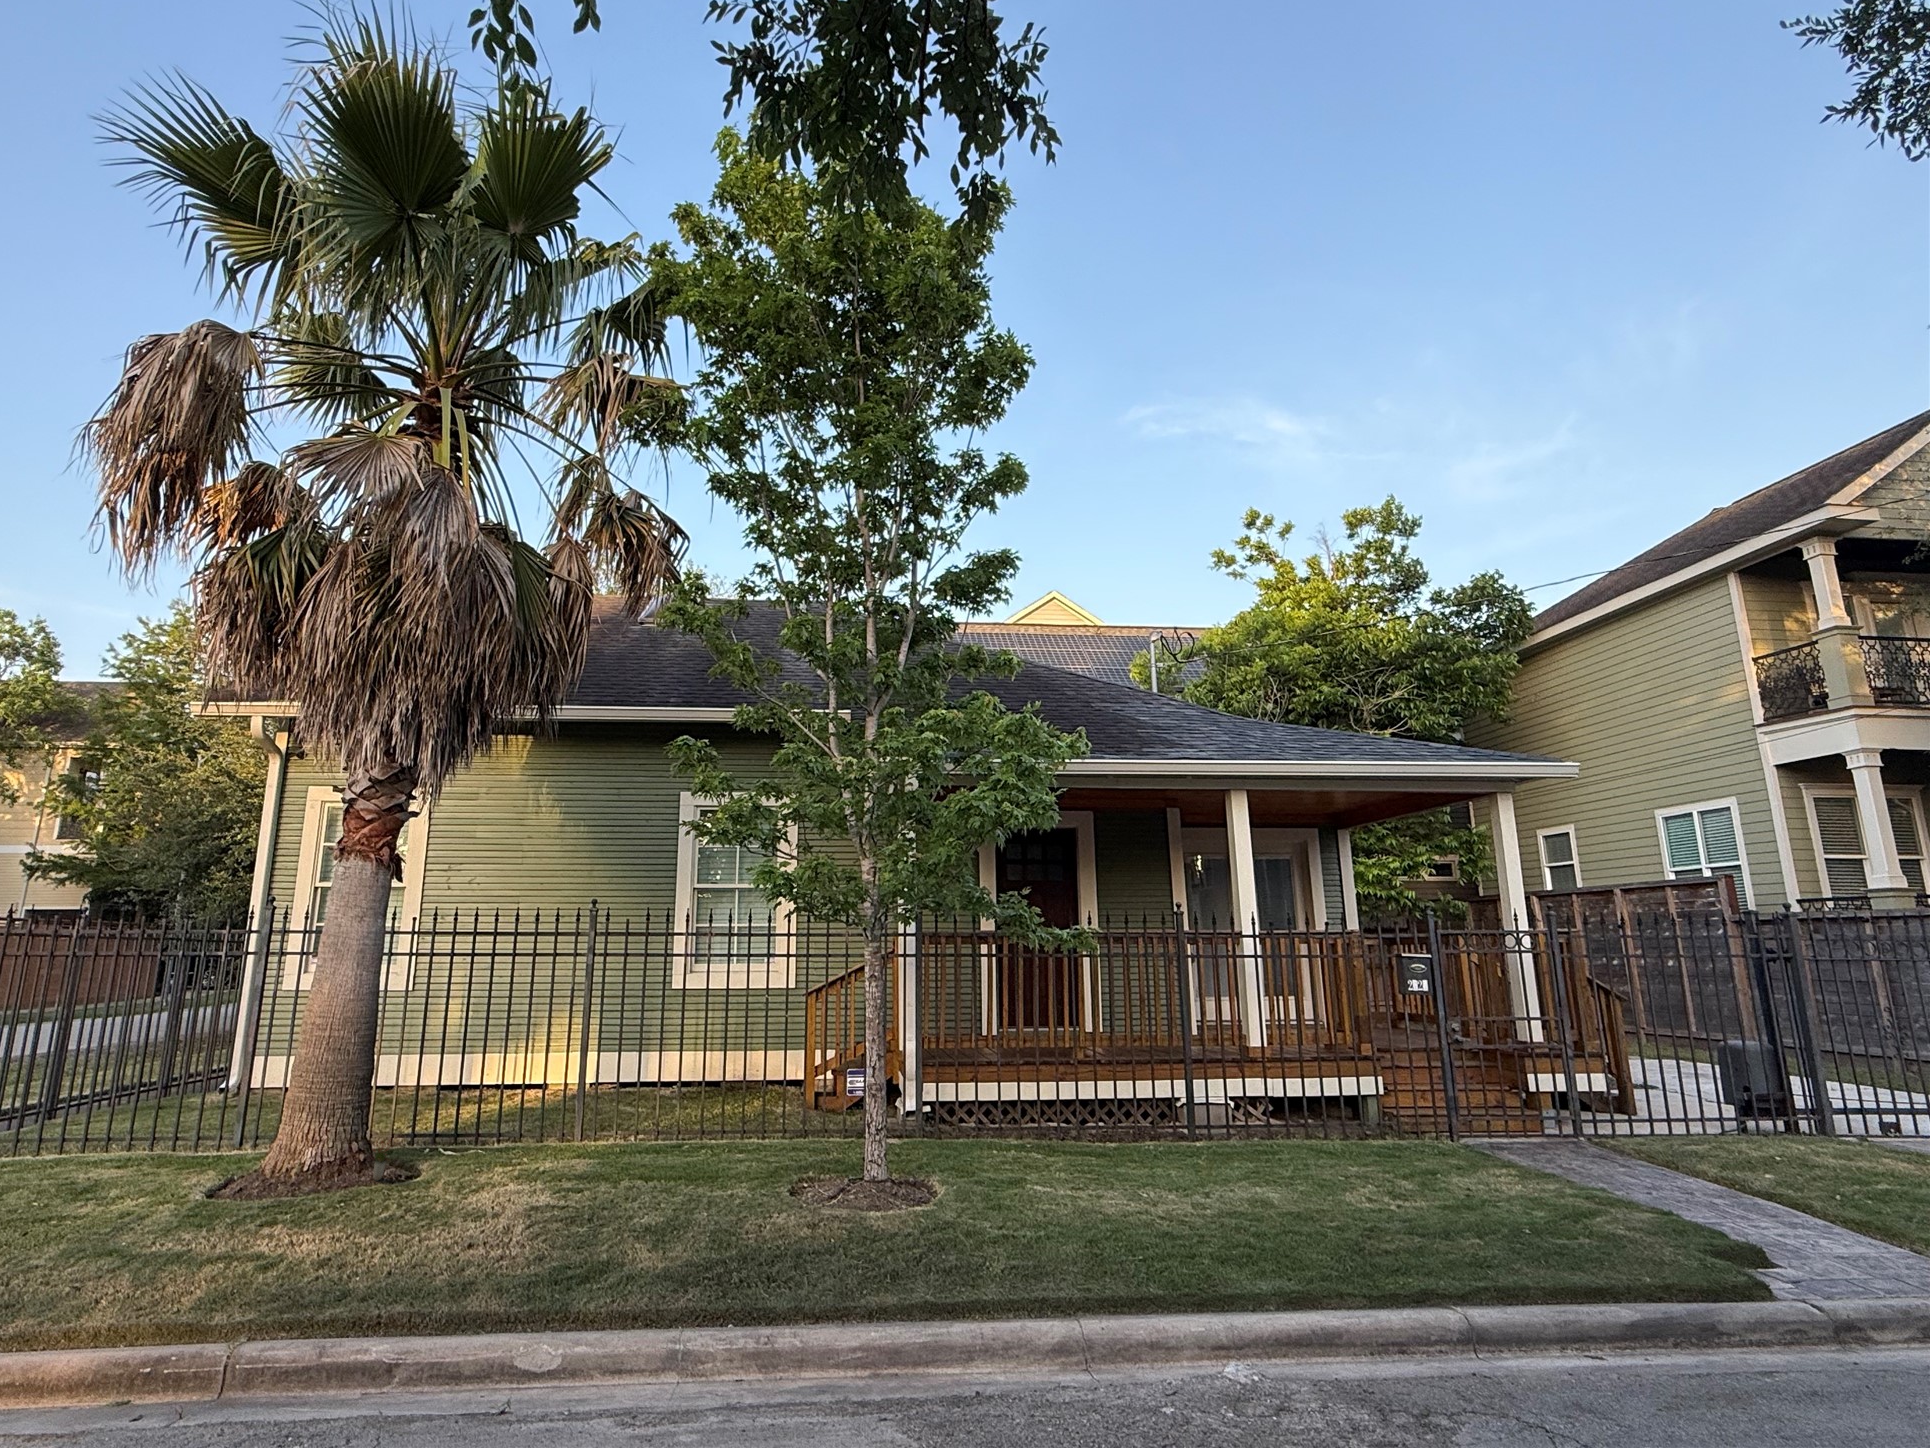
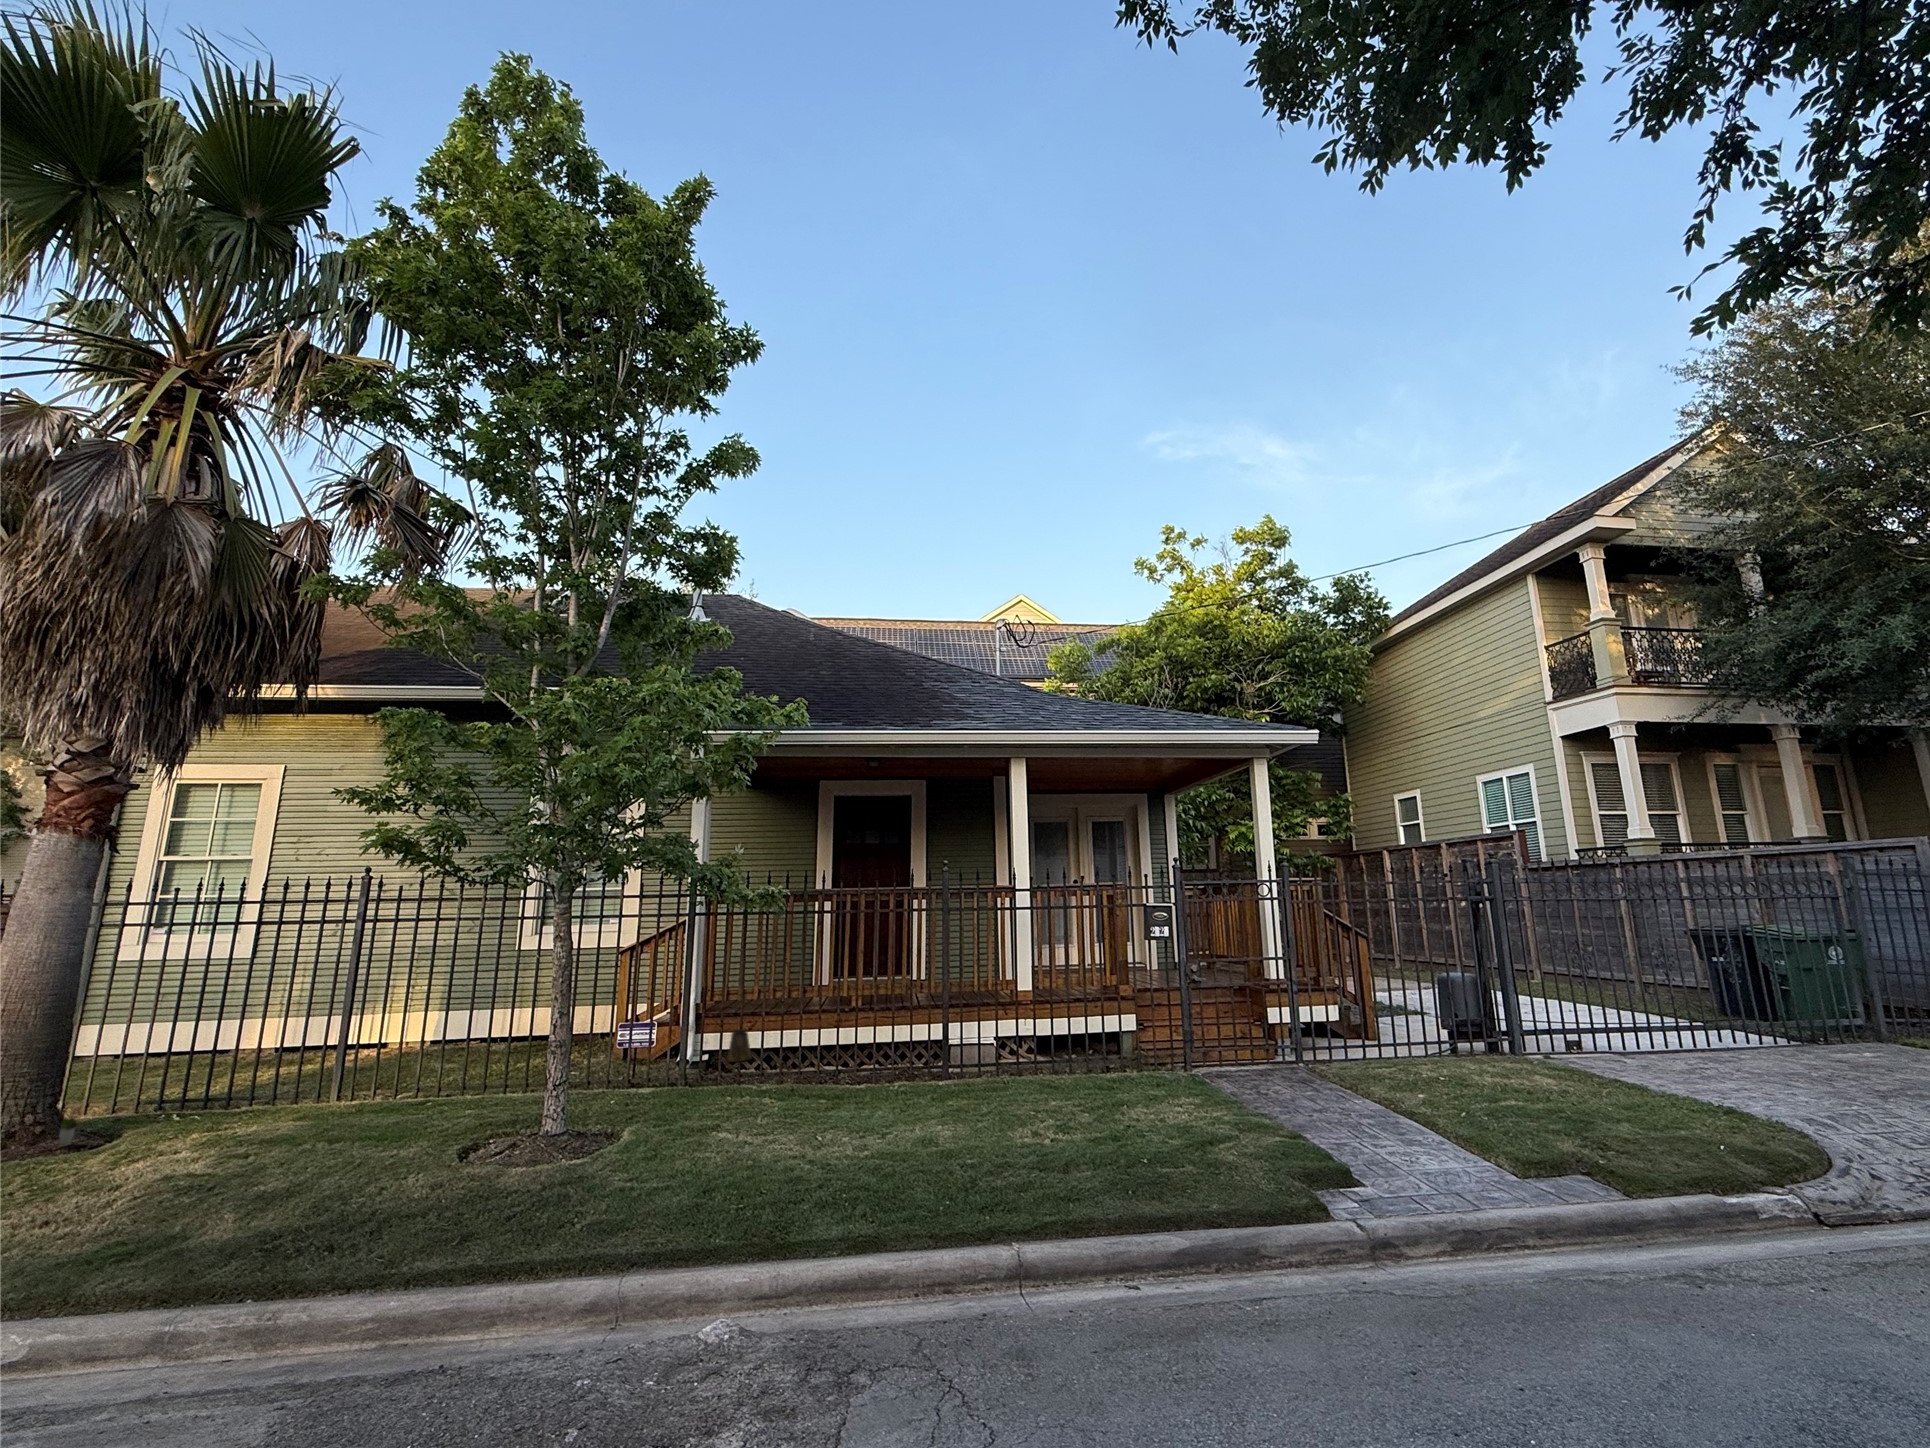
watering can: none [939,1080,966,1114] -> present [727,1030,751,1062]

